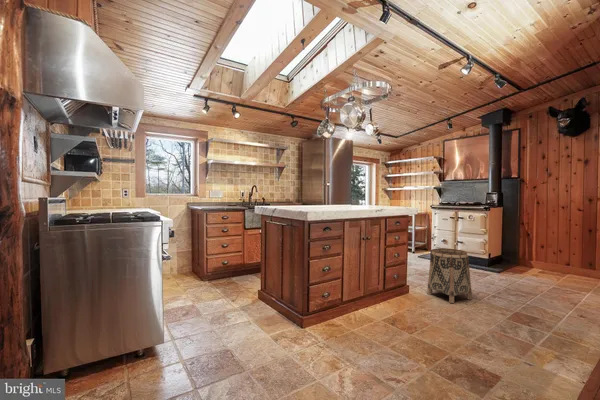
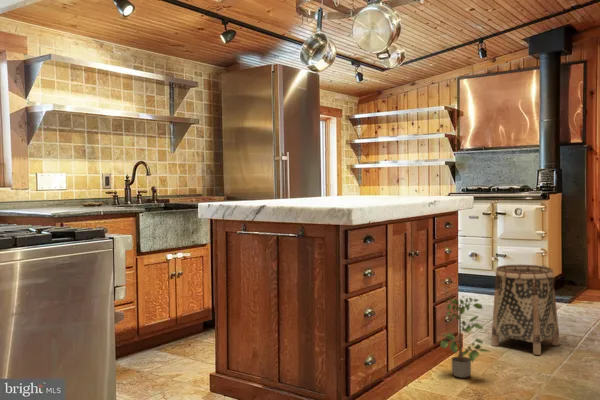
potted plant: none [382,263,409,309] -> present [441,298,489,378]

